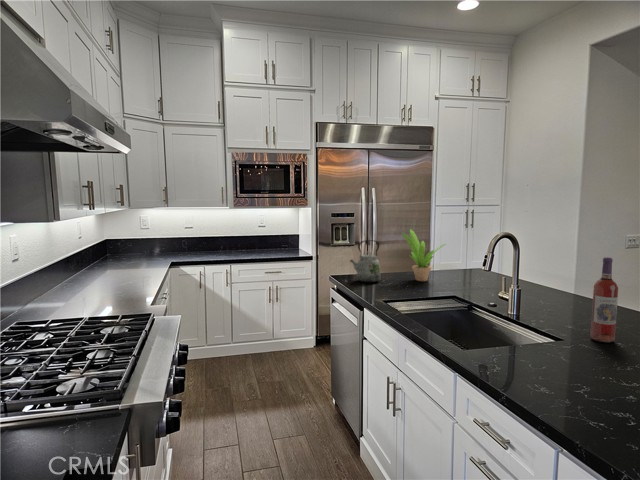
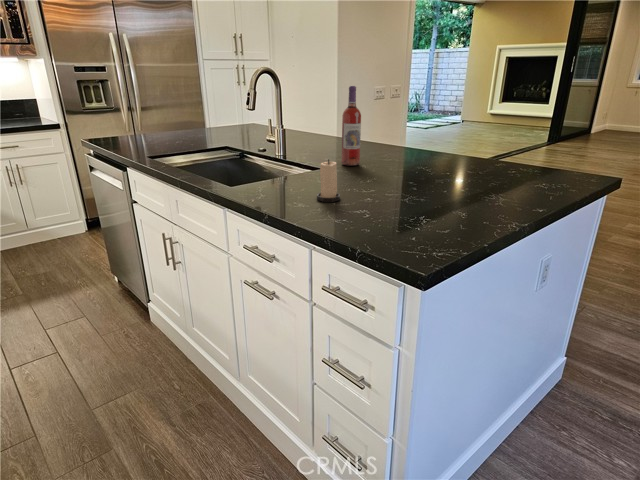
potted plant: present [402,230,443,281] -> none [161,79,212,136]
kettle: present [350,240,381,283] -> none [102,91,145,142]
candle: none [563,344,593,393] -> present [317,159,340,202]

